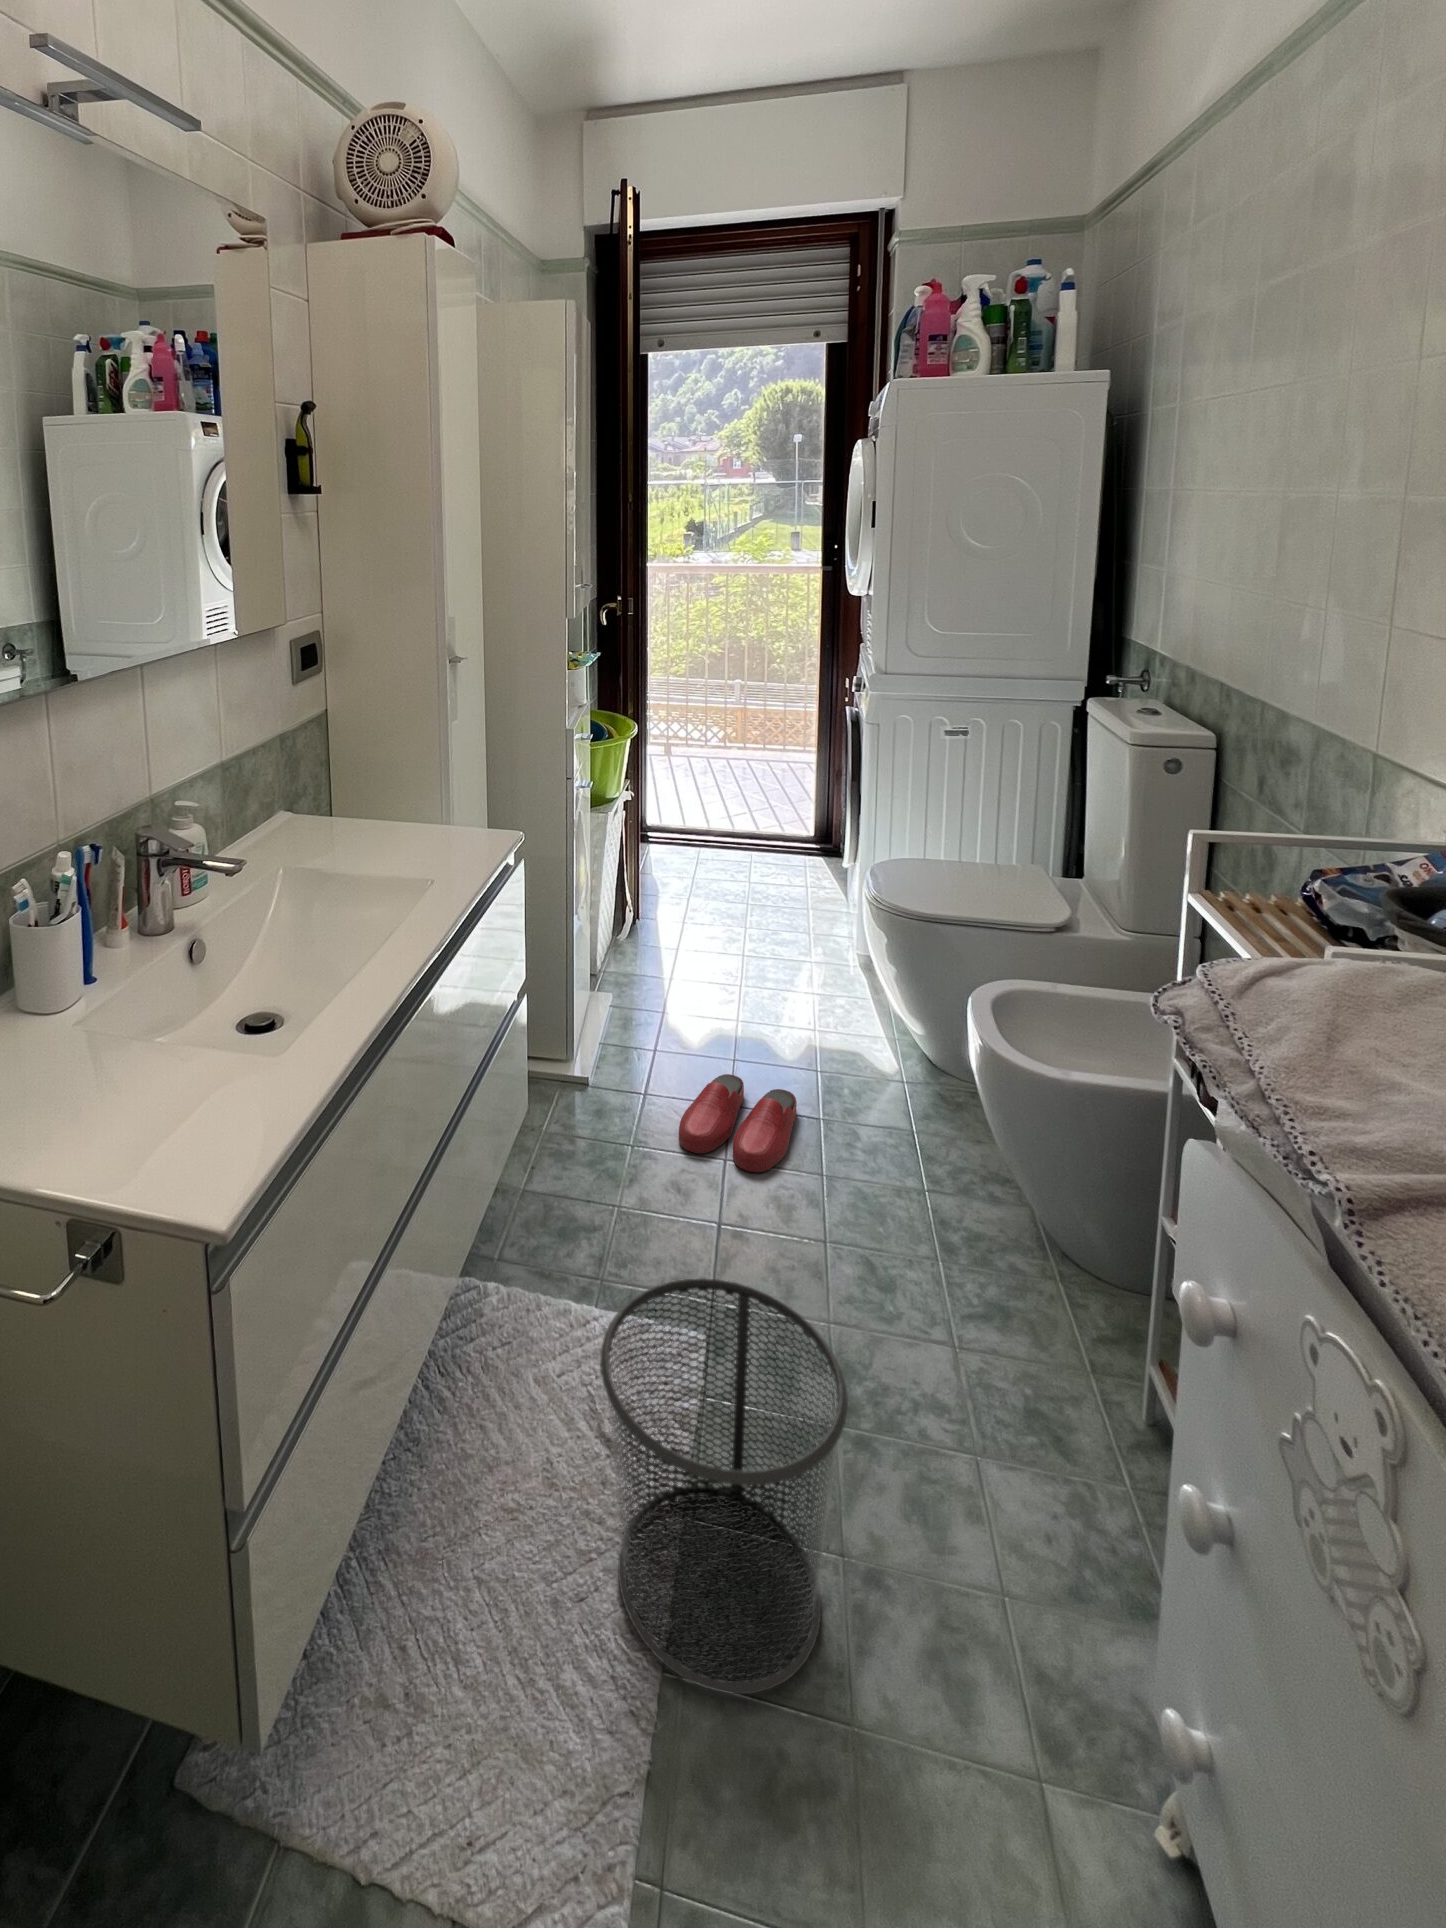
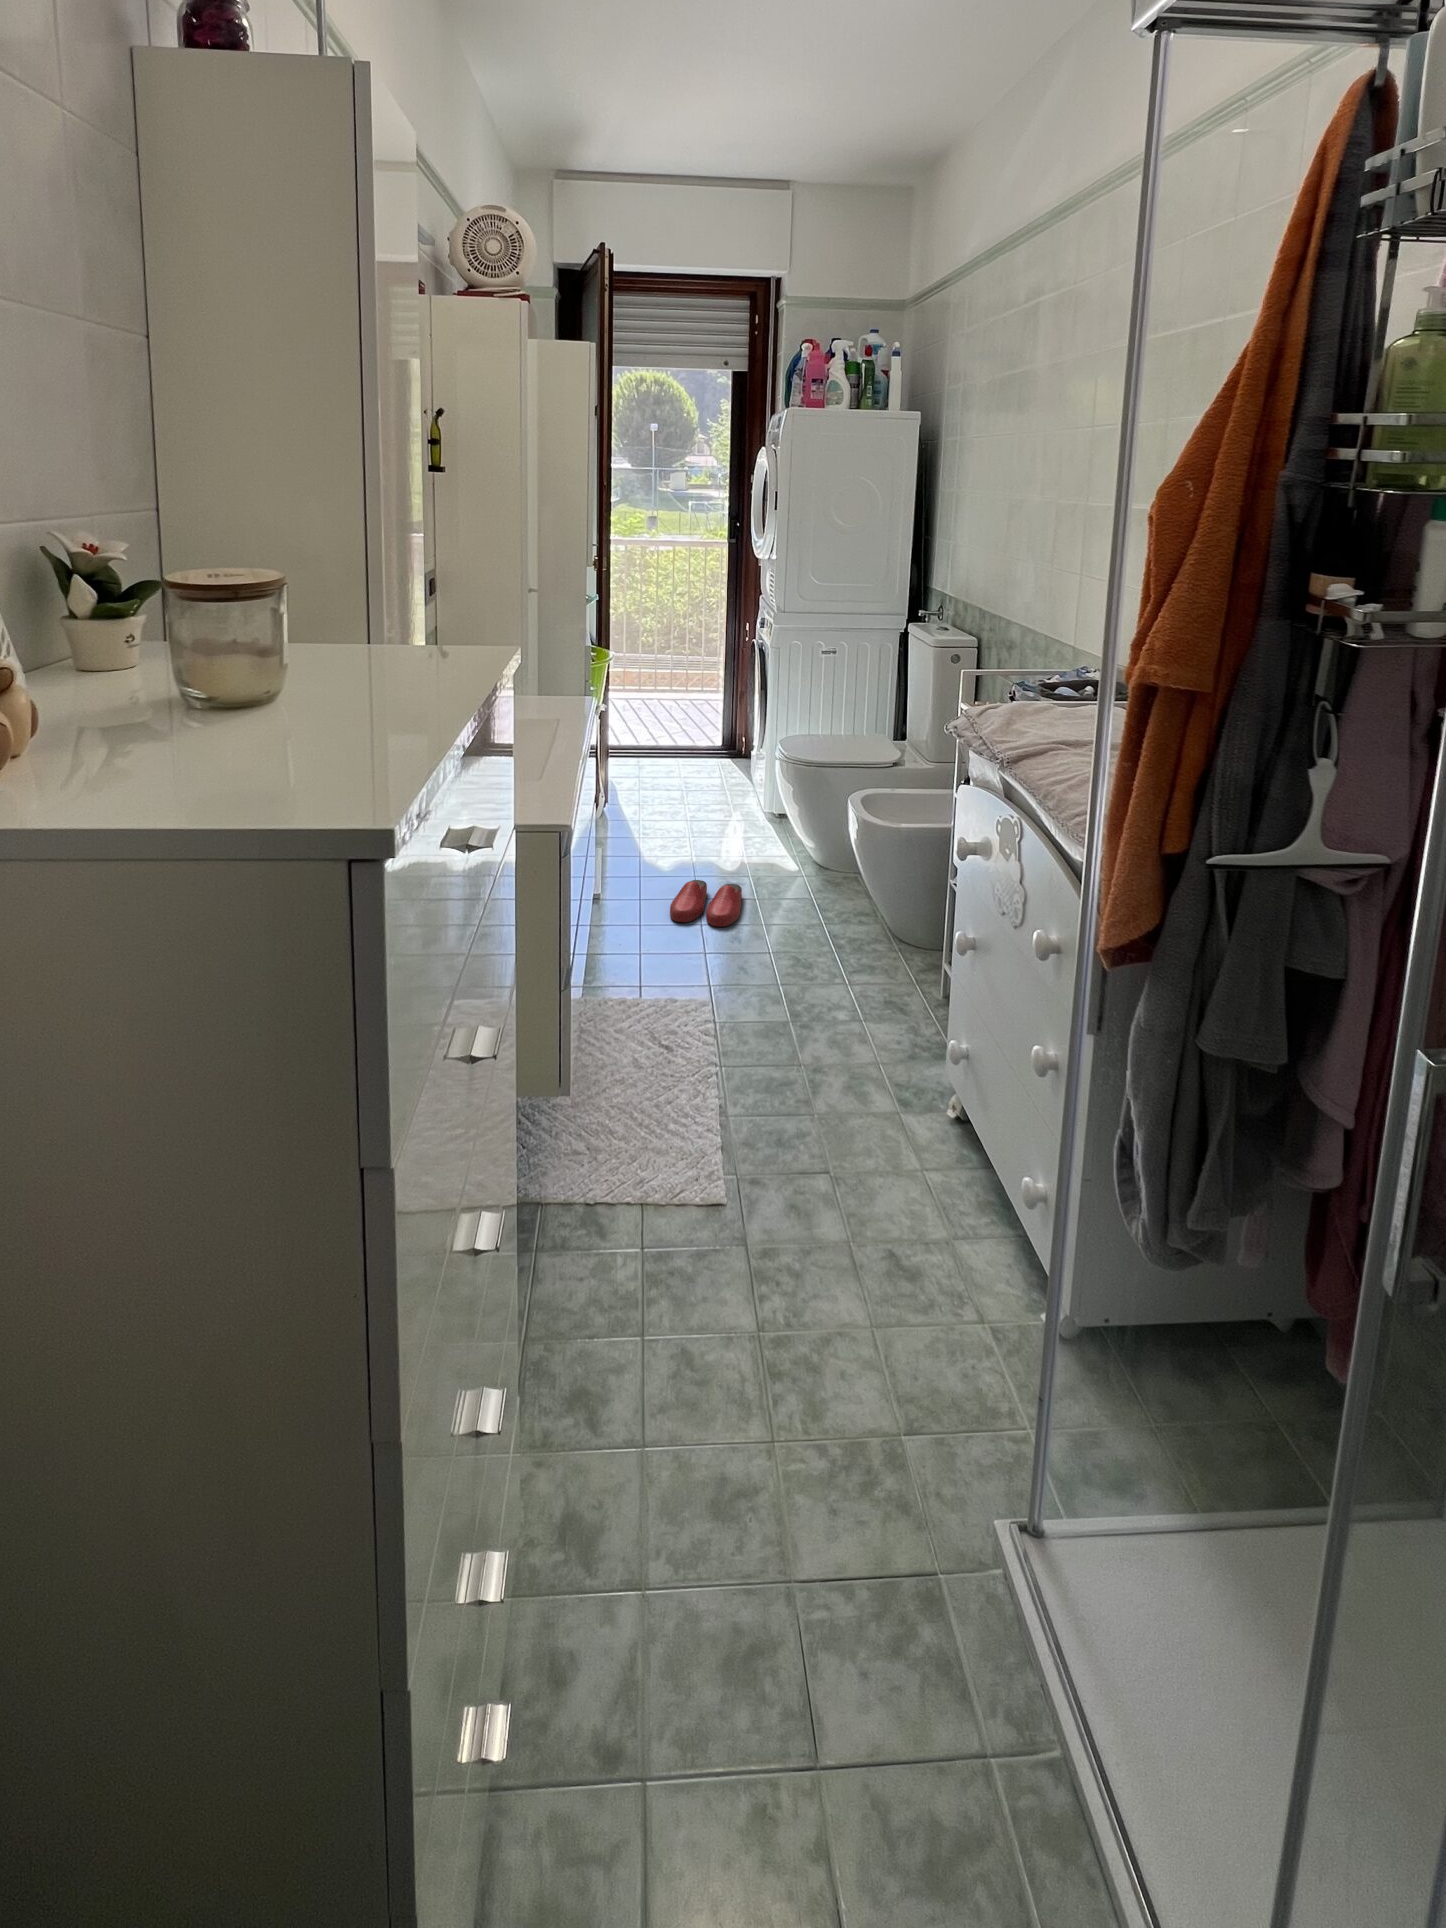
waste bin: present [600,1278,848,1694] -> none [680,931,810,1118]

